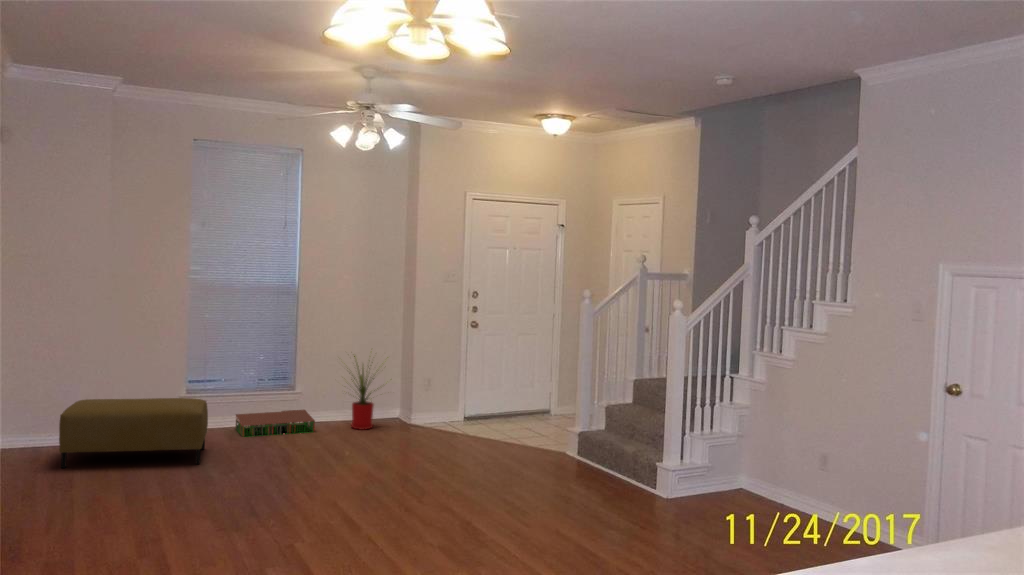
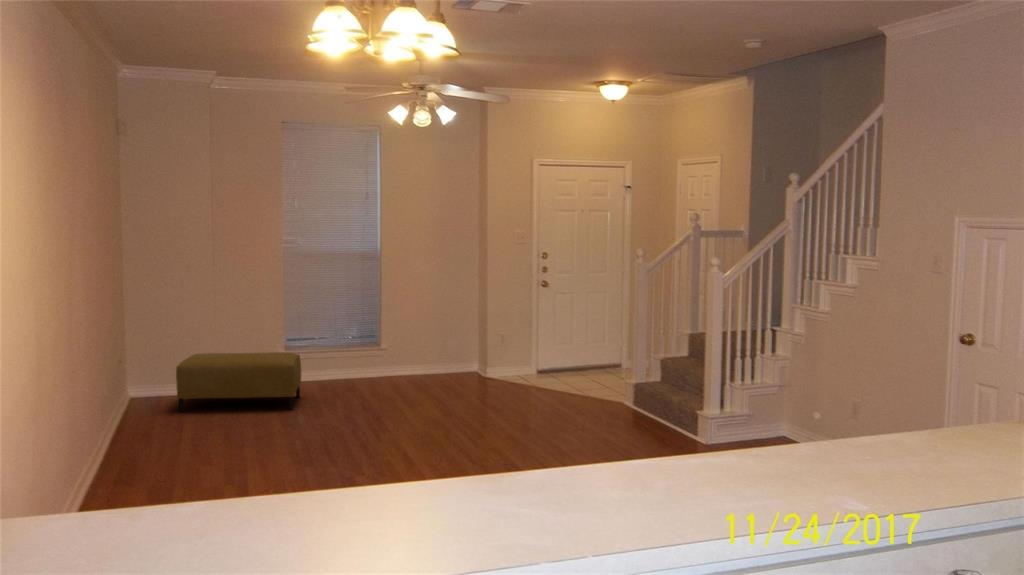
house plant: present [351,356,388,429] -> none [415,306,470,381]
storage bin: present [236,410,315,437] -> none [329,363,399,387]

